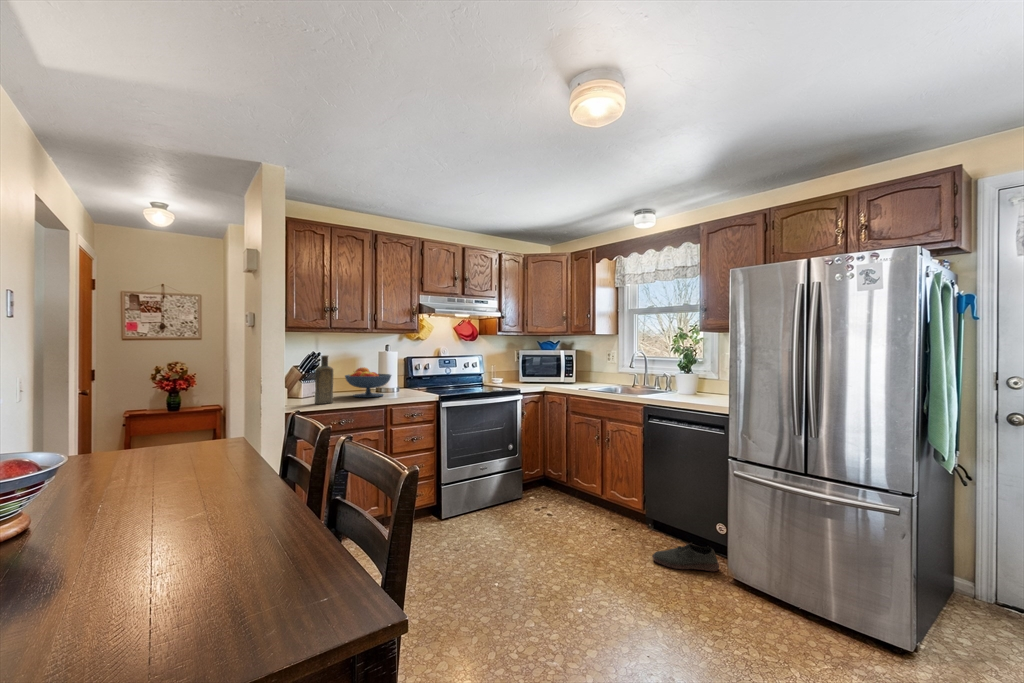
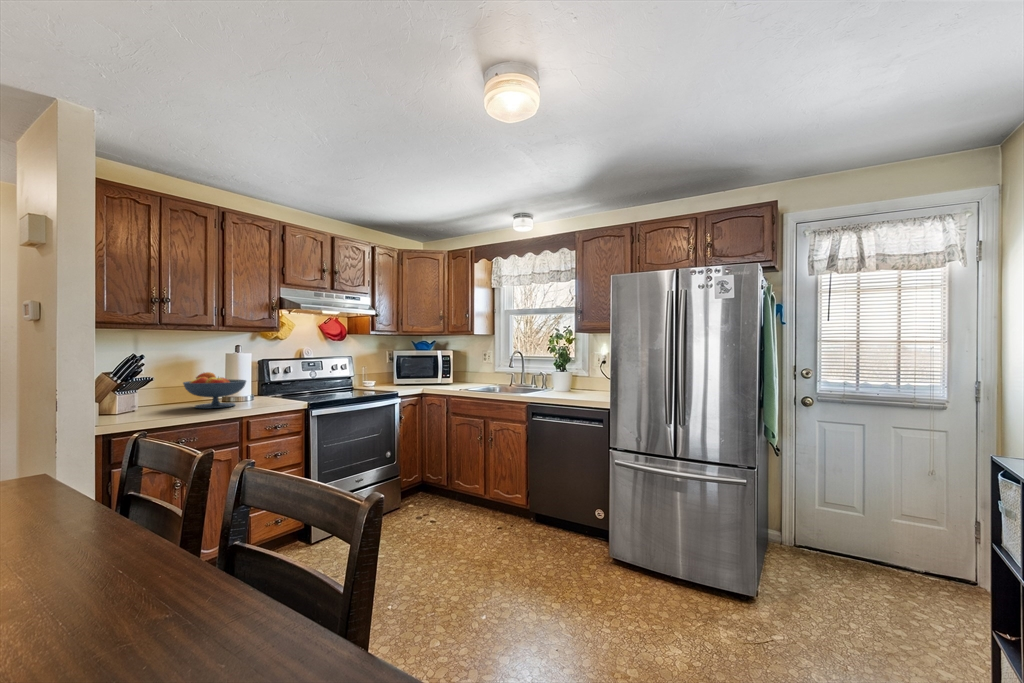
bottle: present [315,356,333,404] -> none [138,358,171,419]
shoe: present [652,543,719,571] -> none [541,532,601,560]

